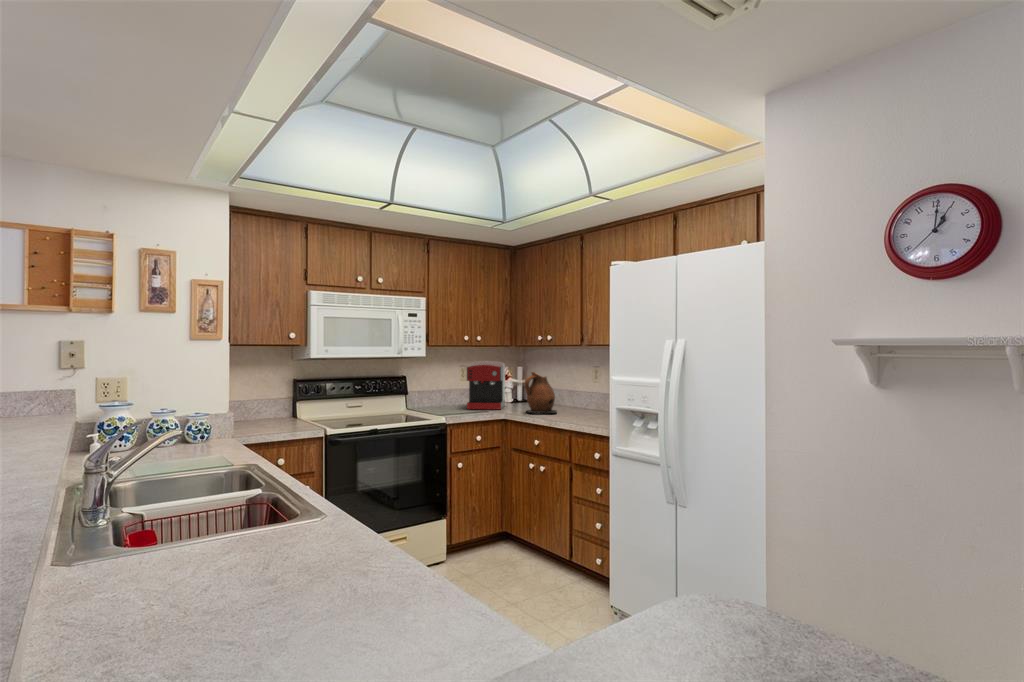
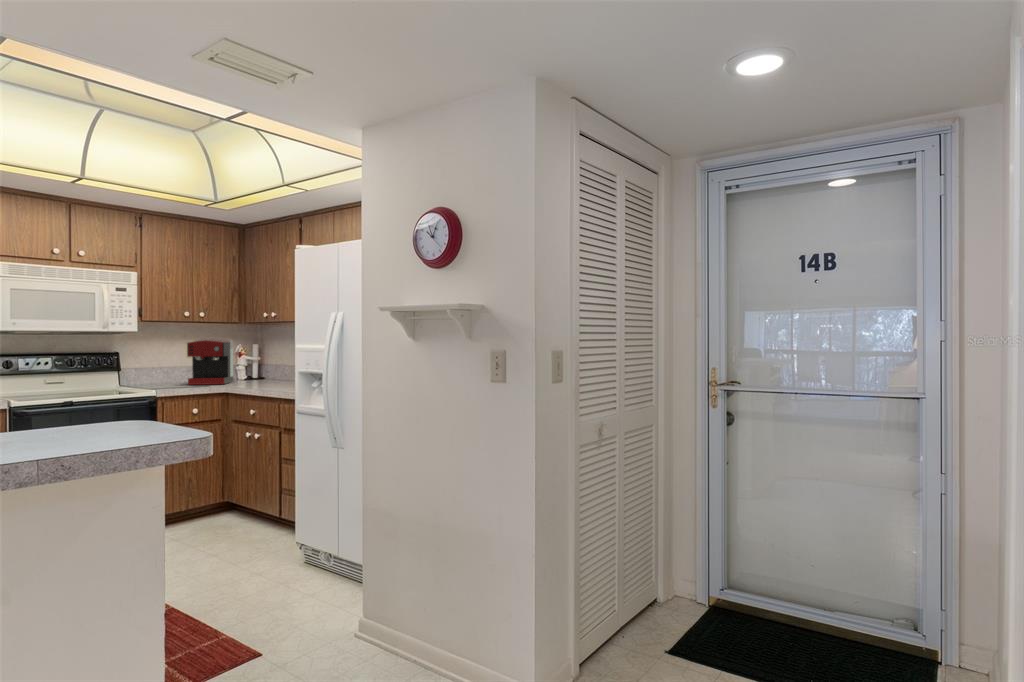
ceramic pitcher: present [525,372,557,413] -> none [245,346,281,386]

